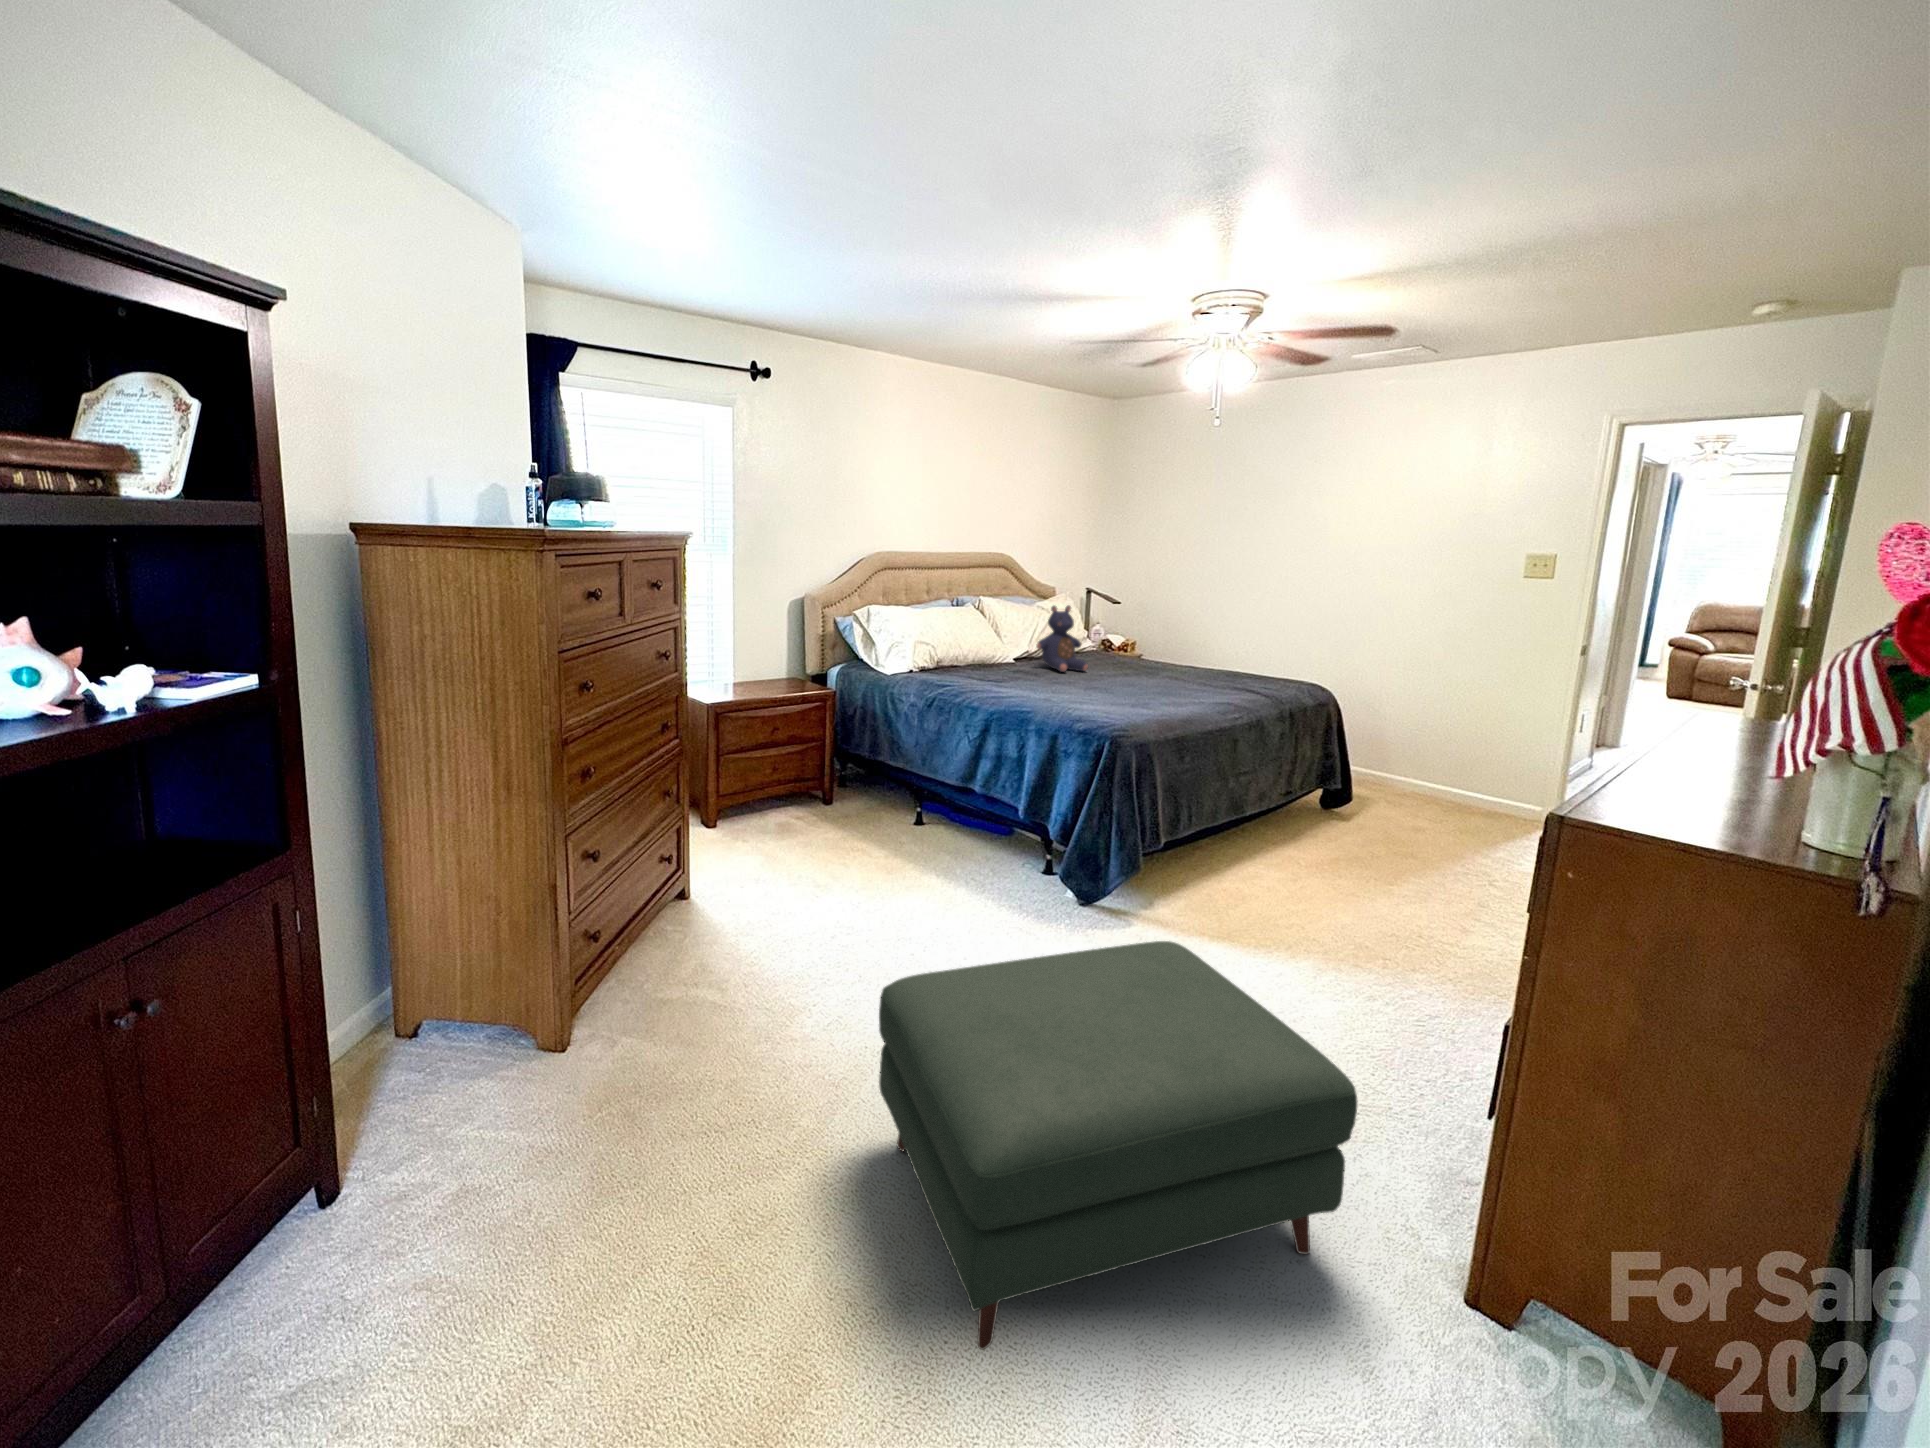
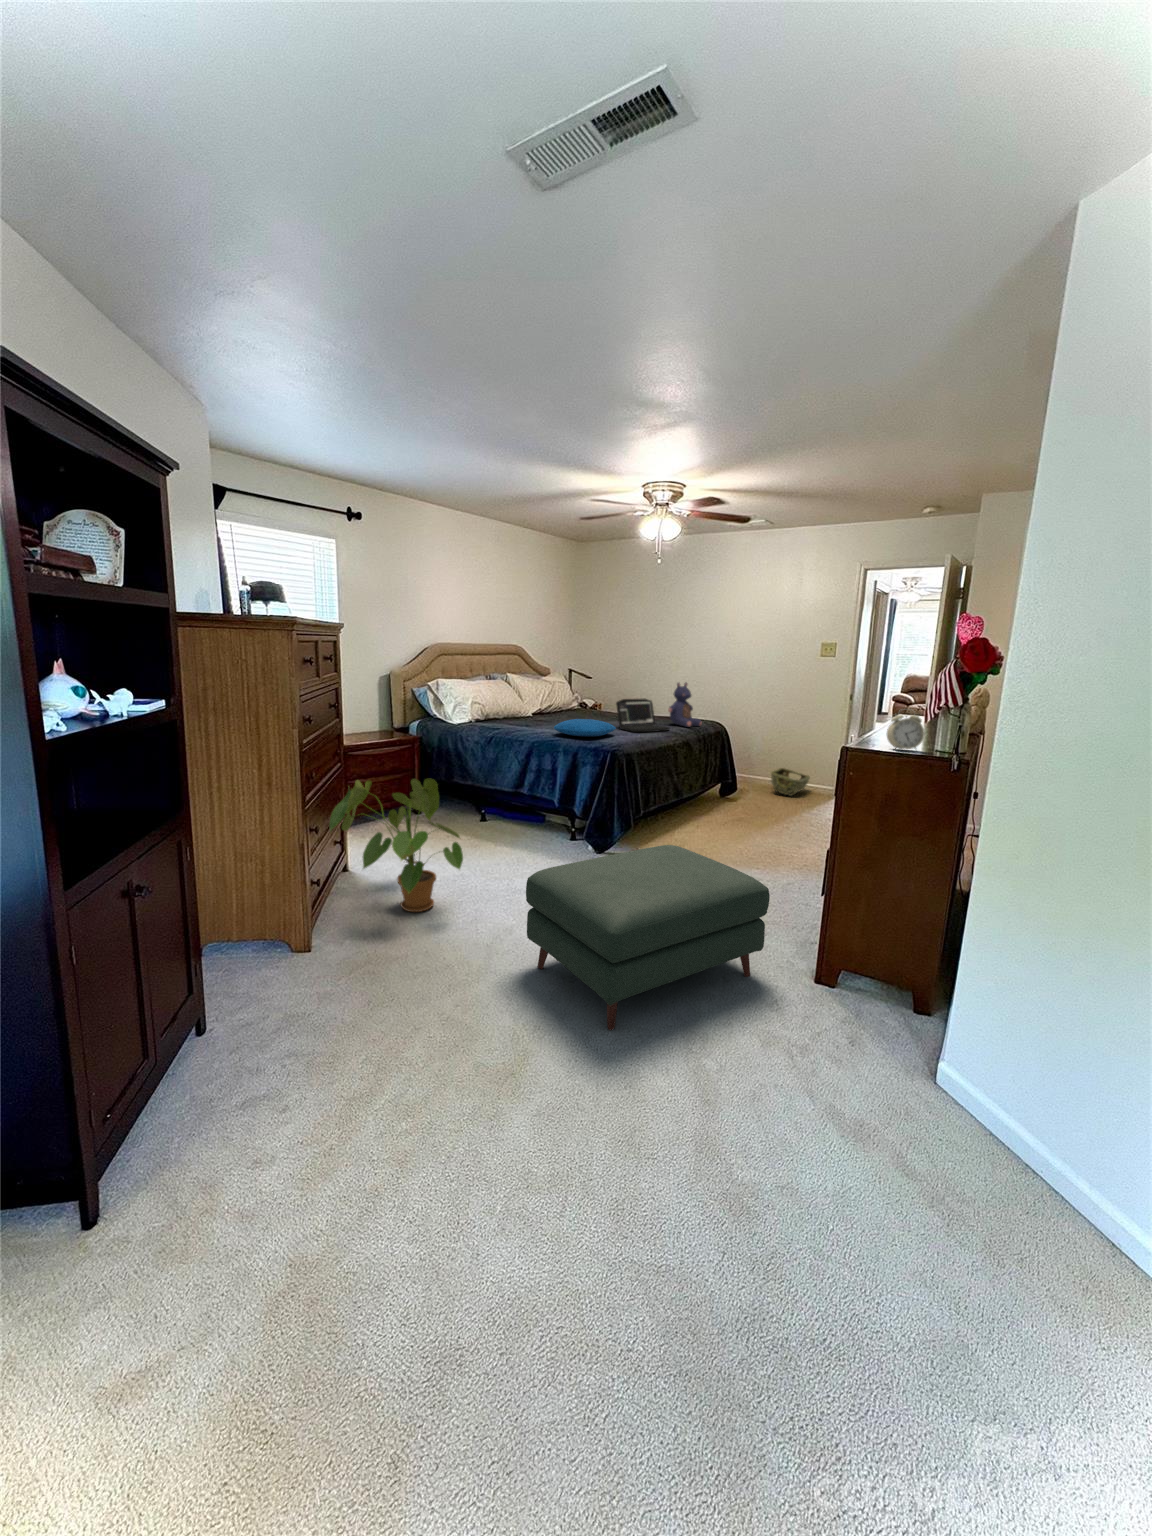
teddy bear: present [1036,605,1088,672] -> present [668,683,702,727]
laptop: none [1136,644,1226,701] -> present [616,699,670,732]
pillow: none [1026,676,1128,707] -> present [554,719,616,737]
alarm clock: none [1668,740,1779,841] -> present [887,715,925,749]
woven basket: none [1414,764,1492,816] -> present [771,768,810,796]
house plant: none [626,767,829,987] -> present [329,779,463,912]

